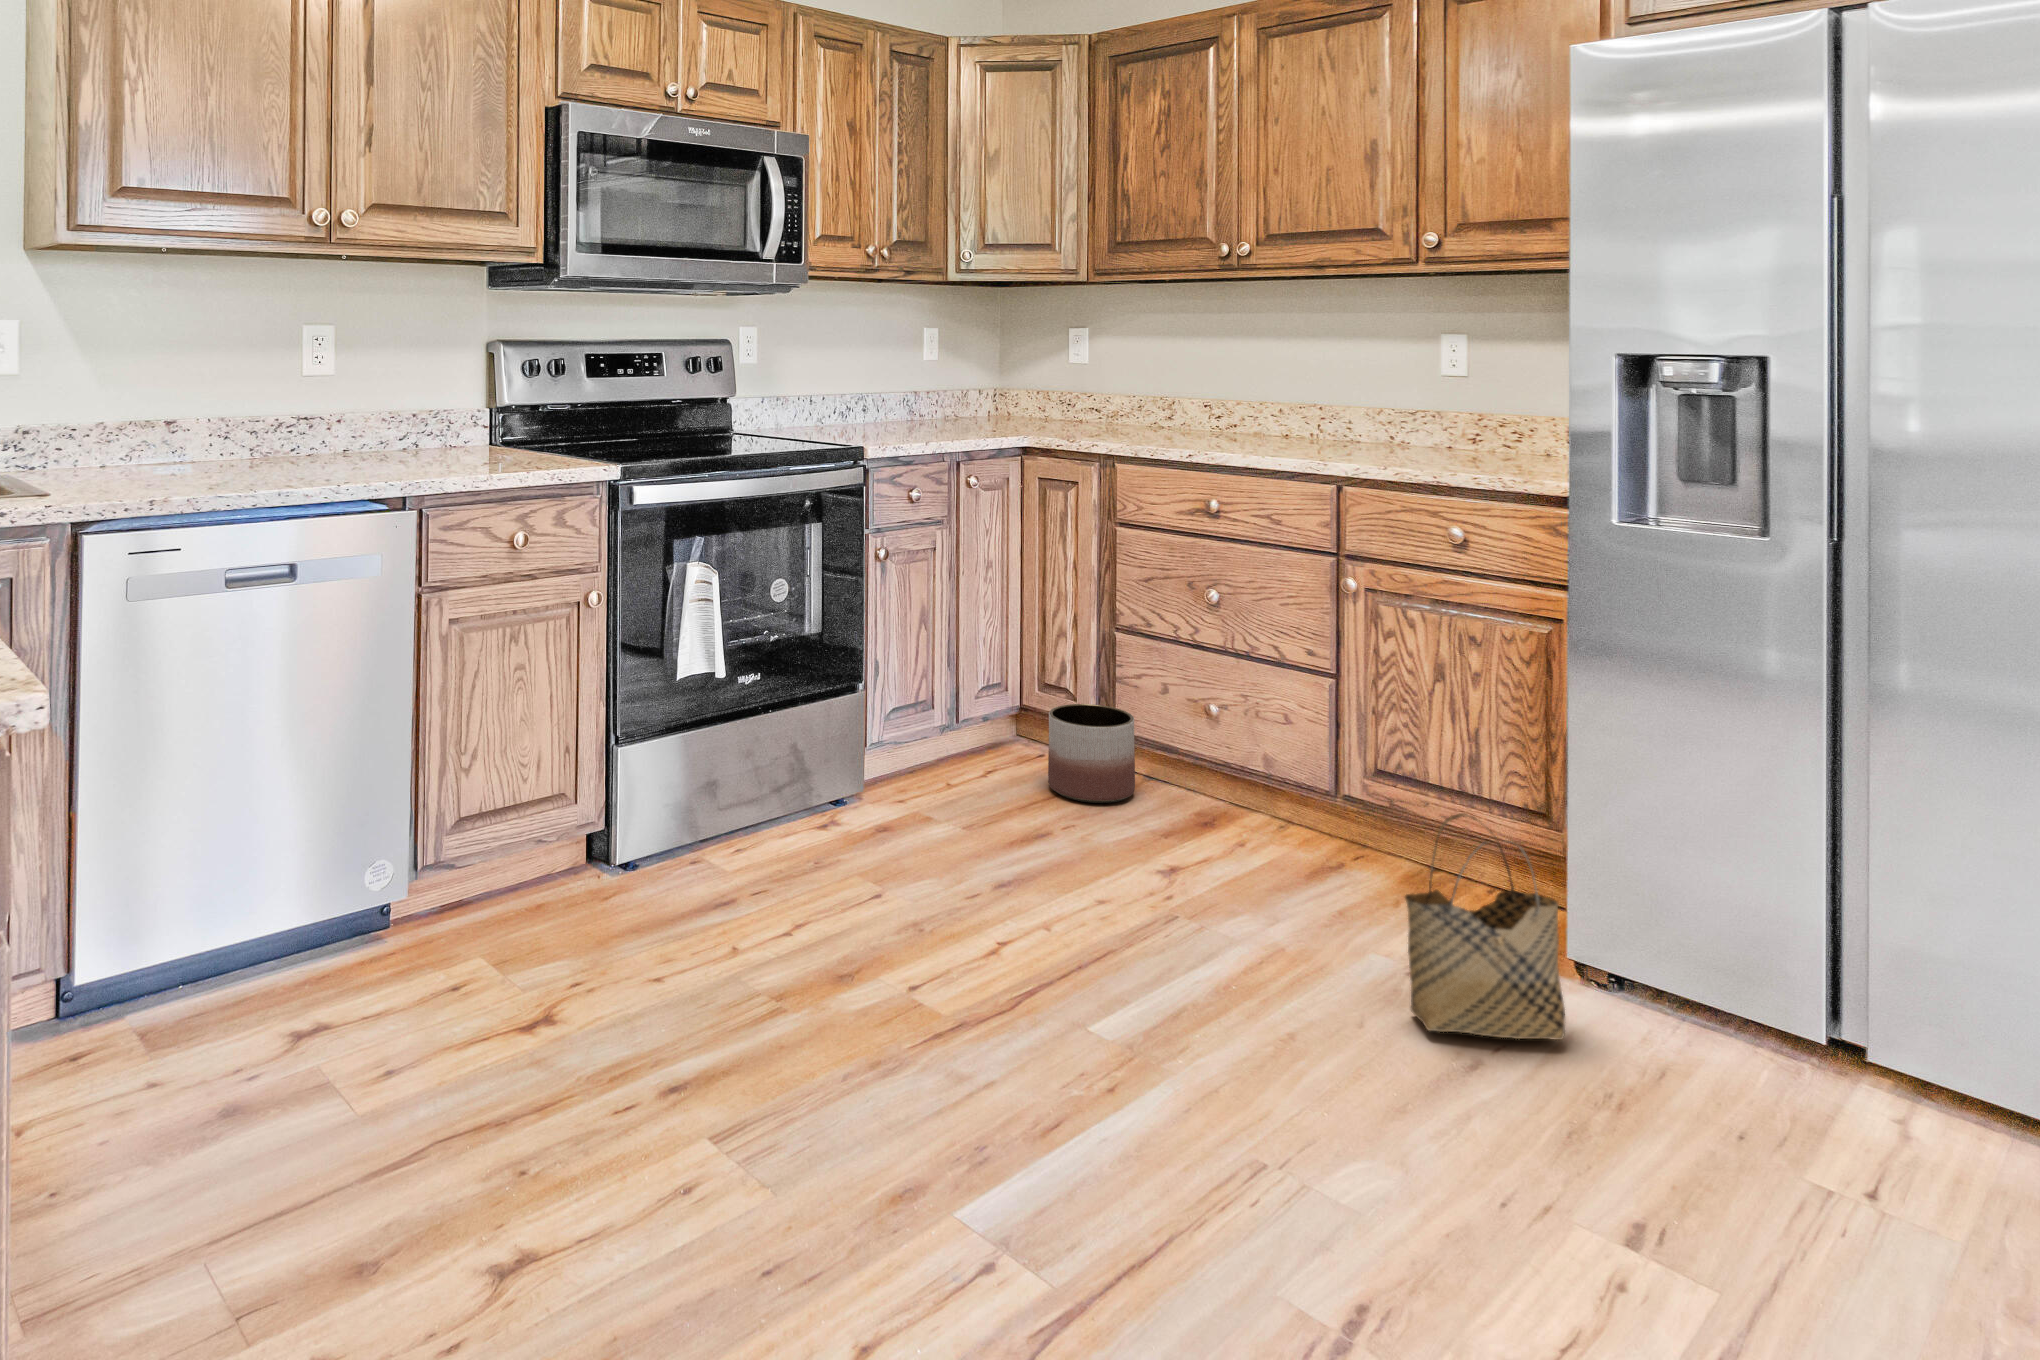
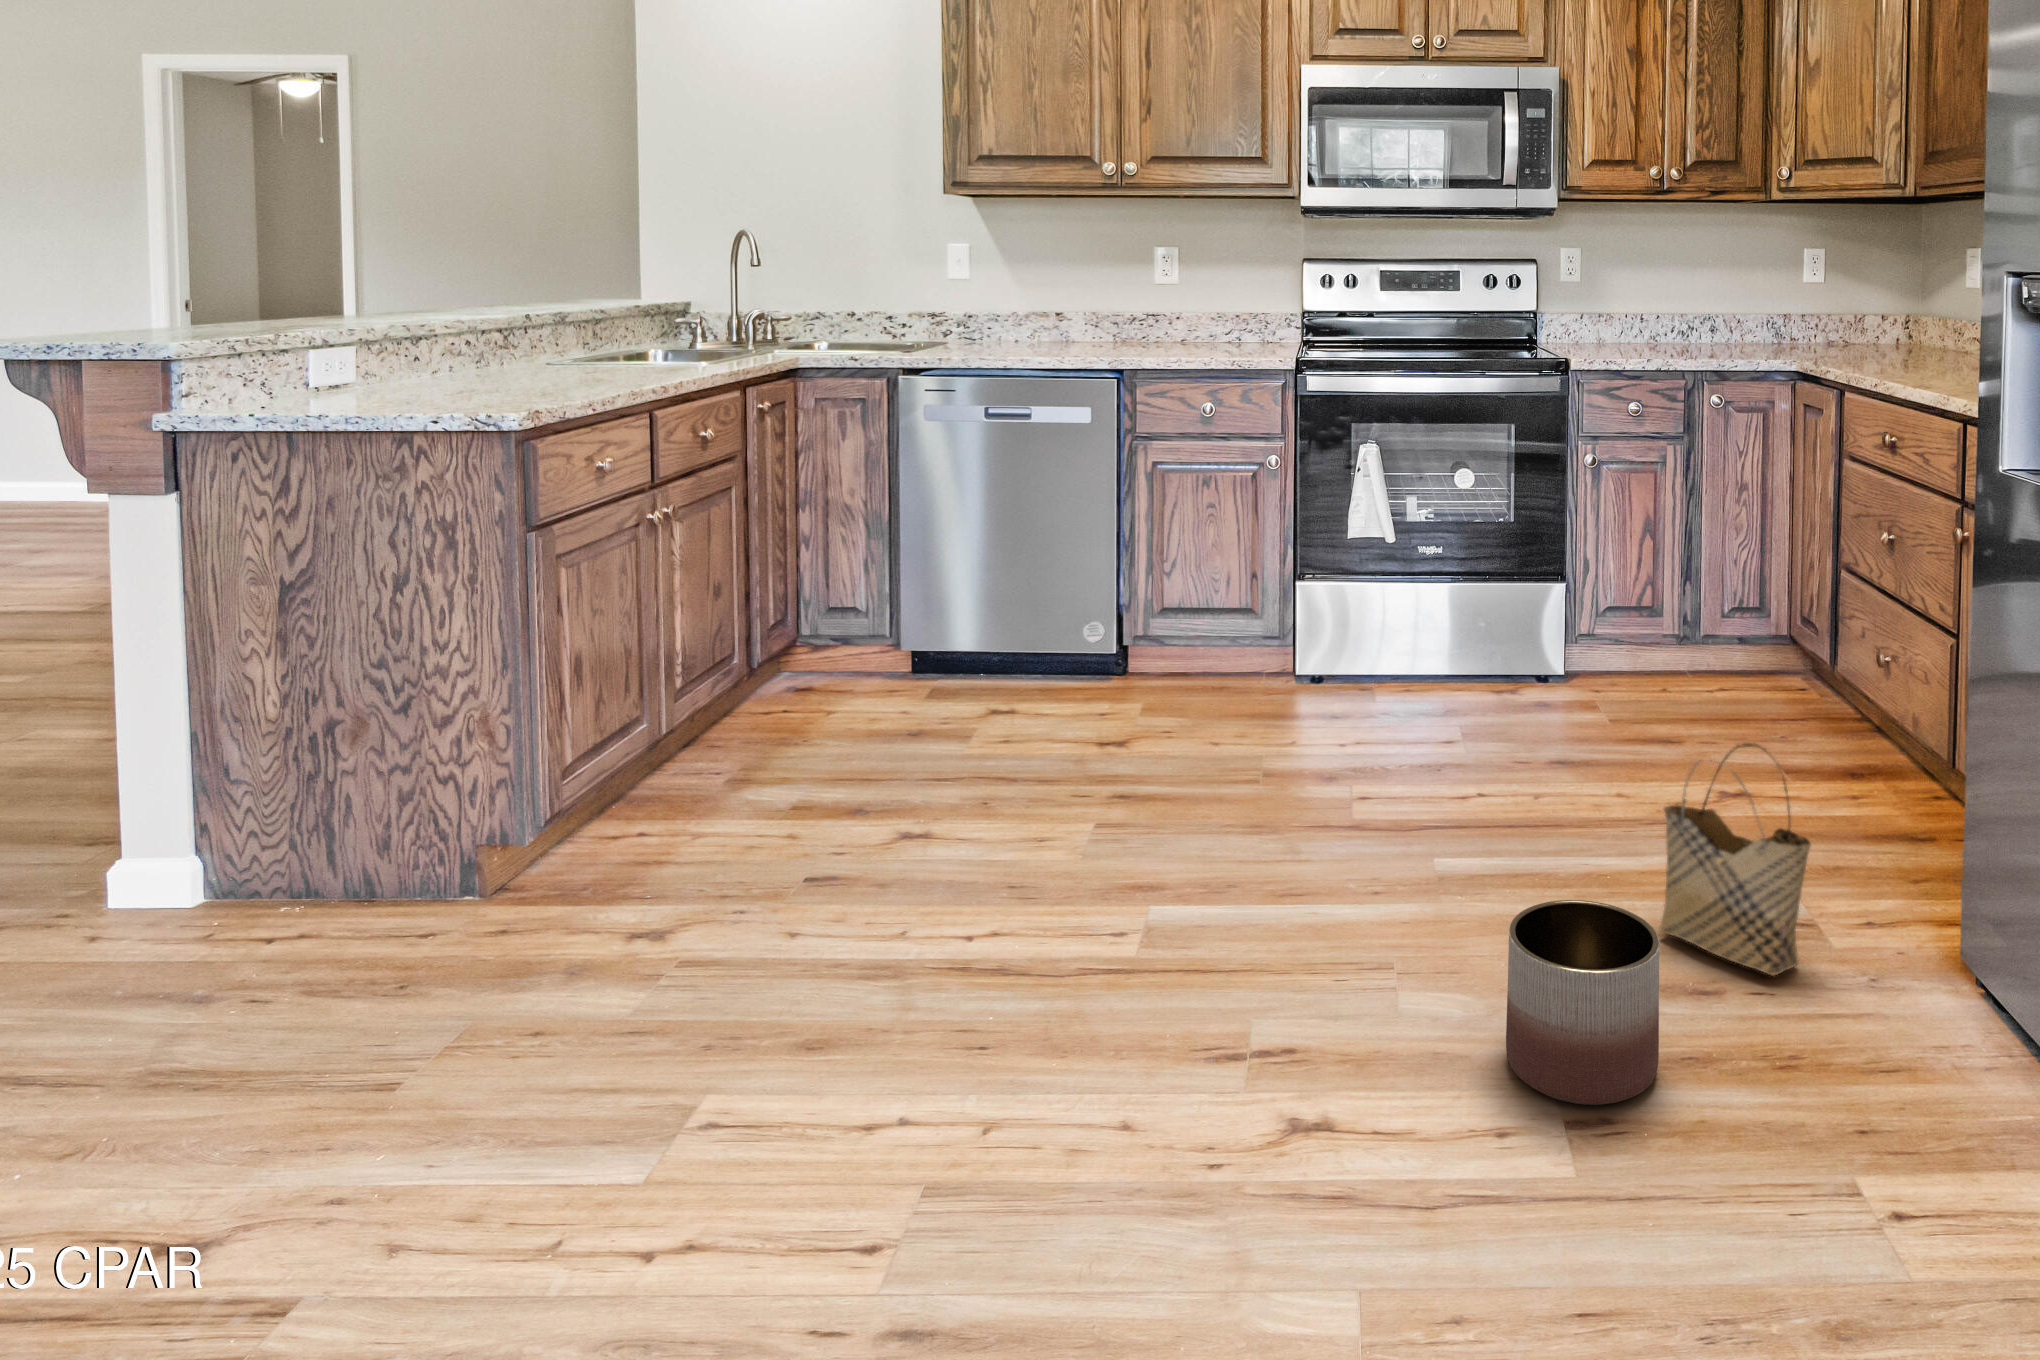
planter: present [1048,704,1135,803] -> present [1506,900,1660,1105]

